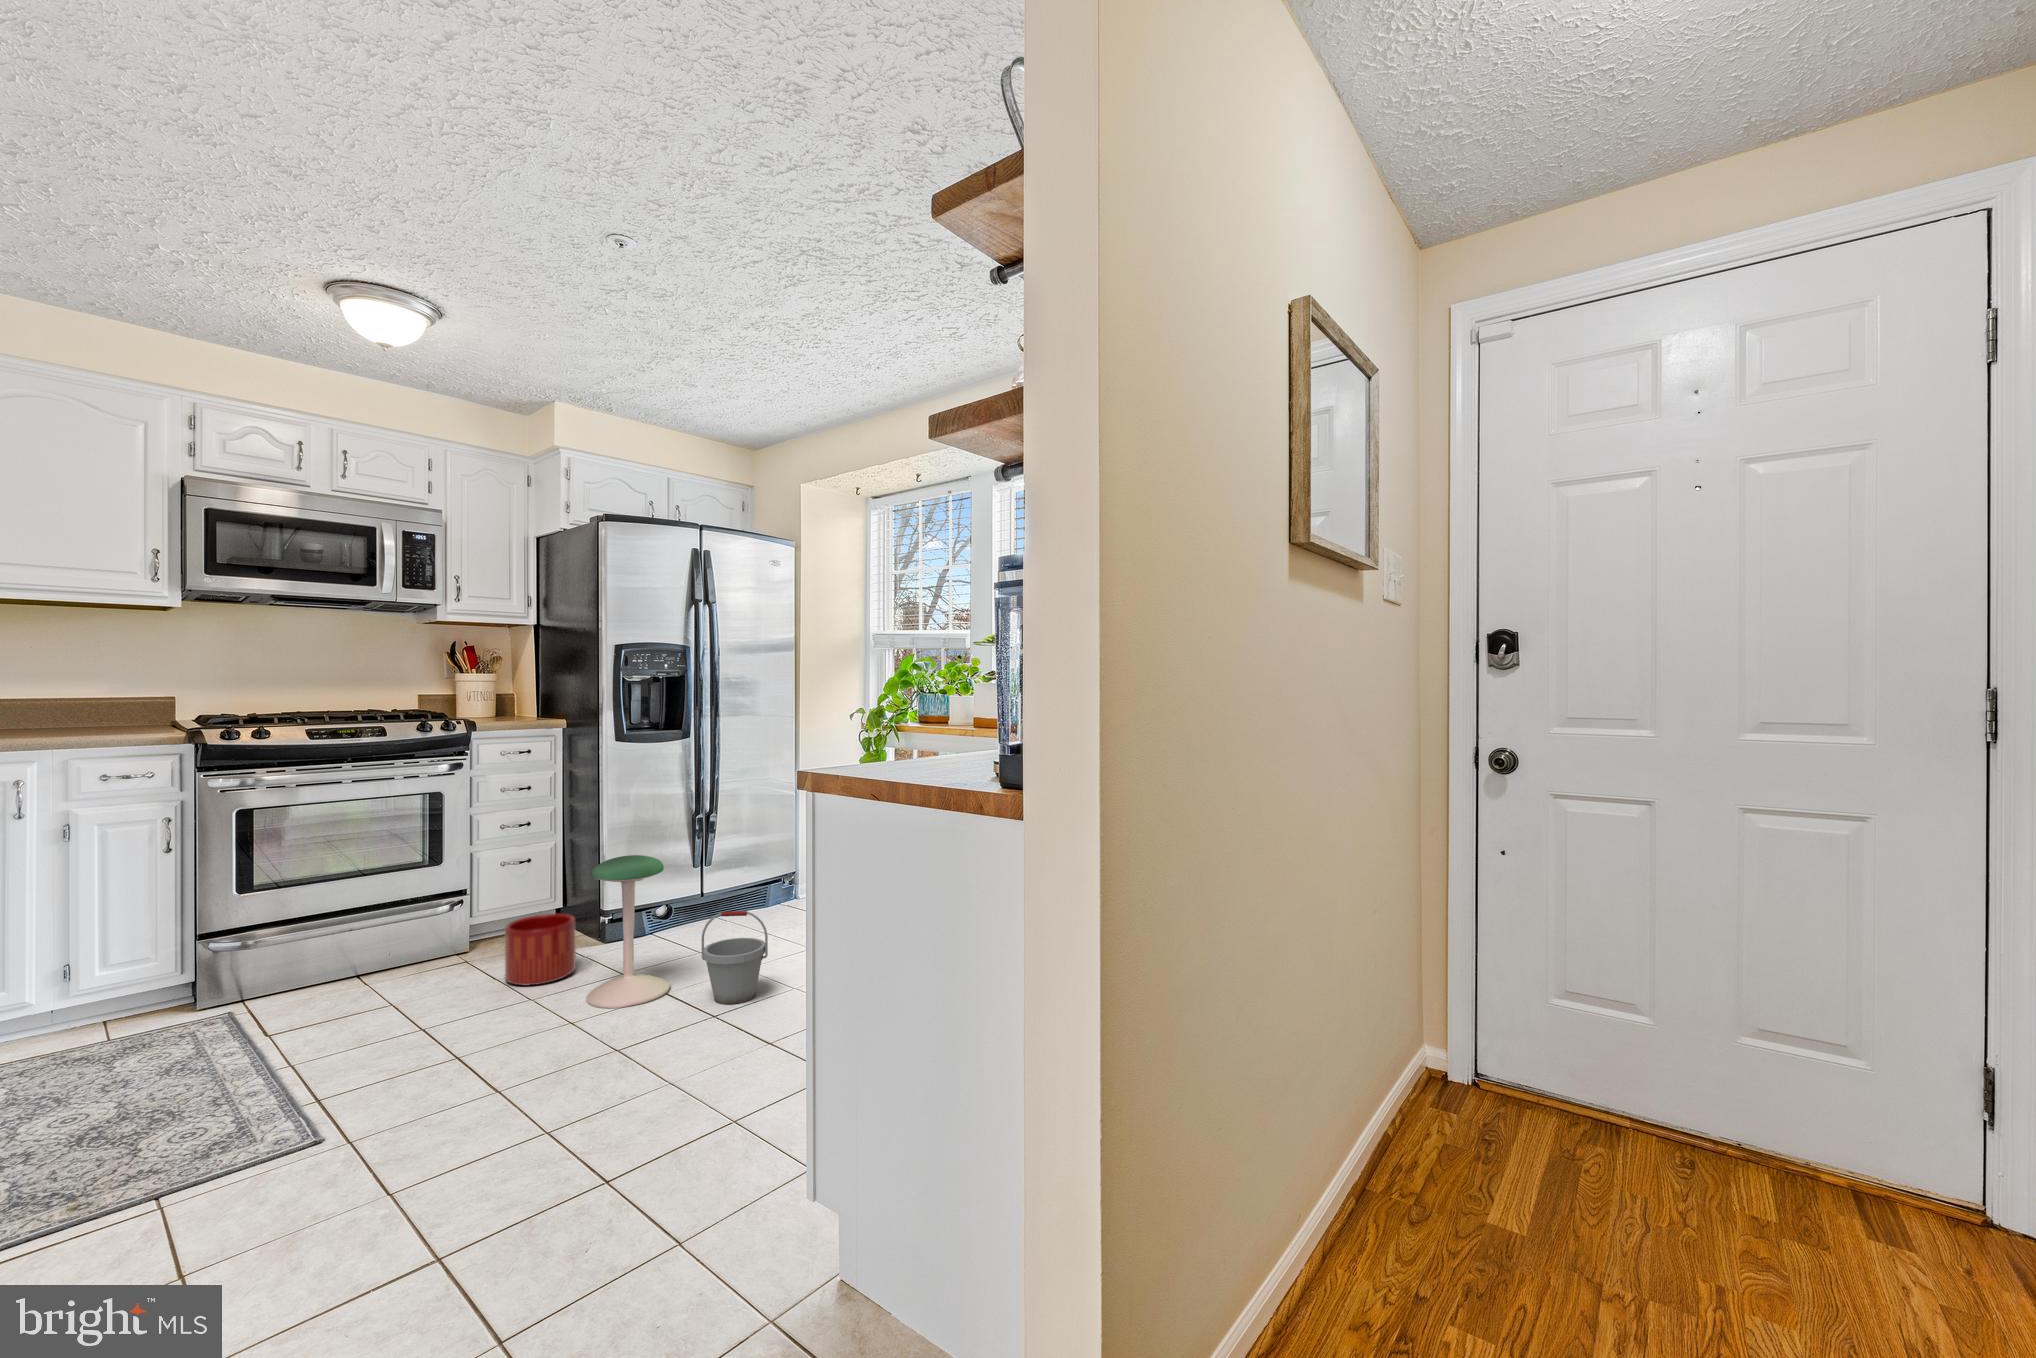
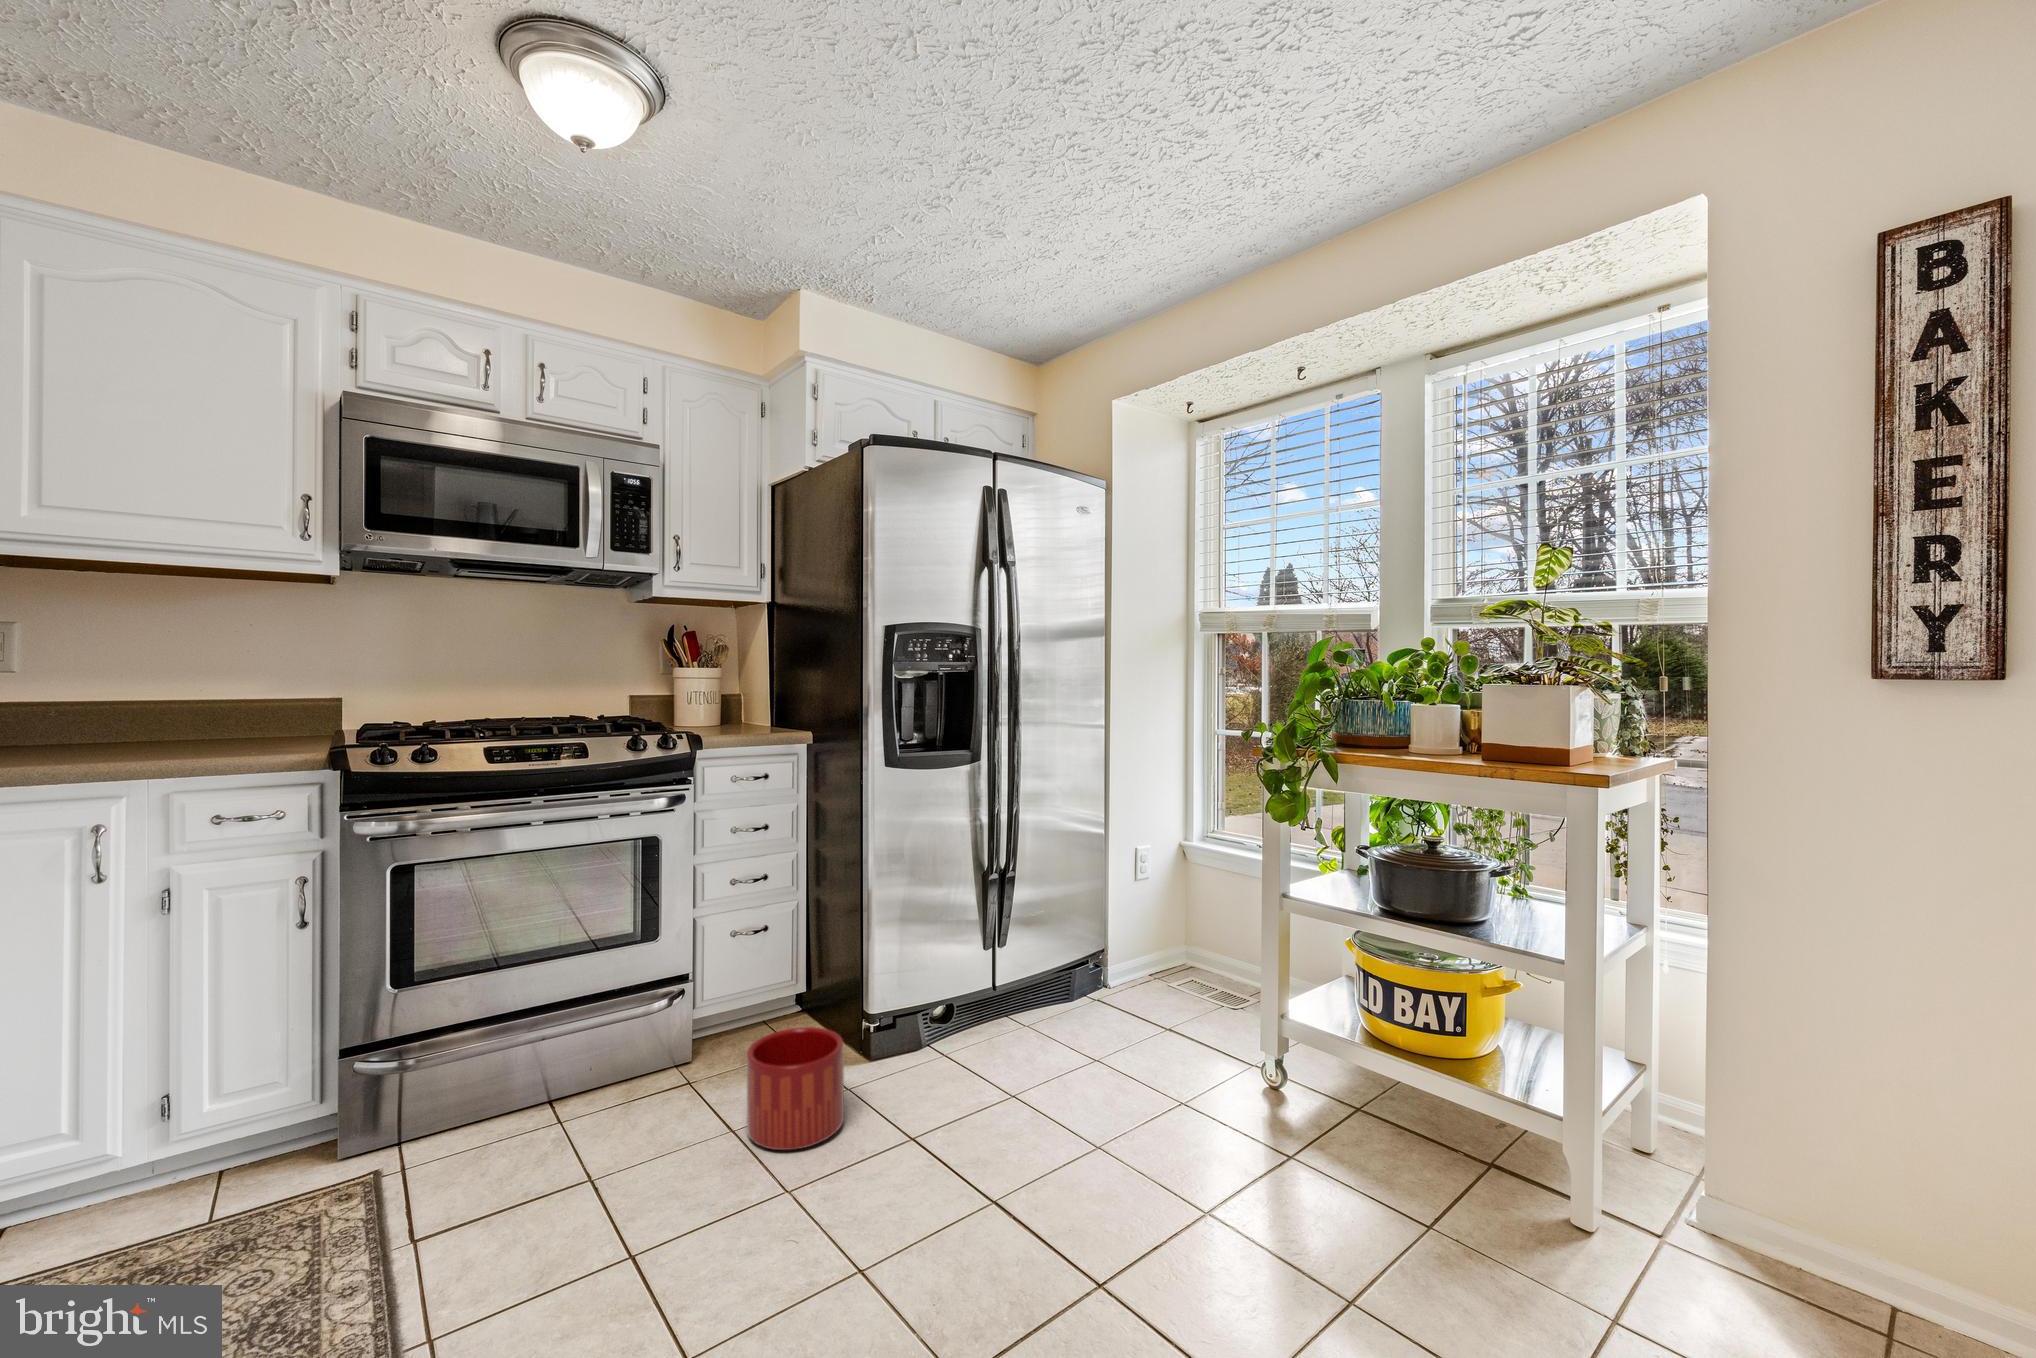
stool: present [586,855,670,1008] -> none [873,960,998,1228]
bucket: present [702,911,768,1004] -> none [1057,1072,1168,1241]

